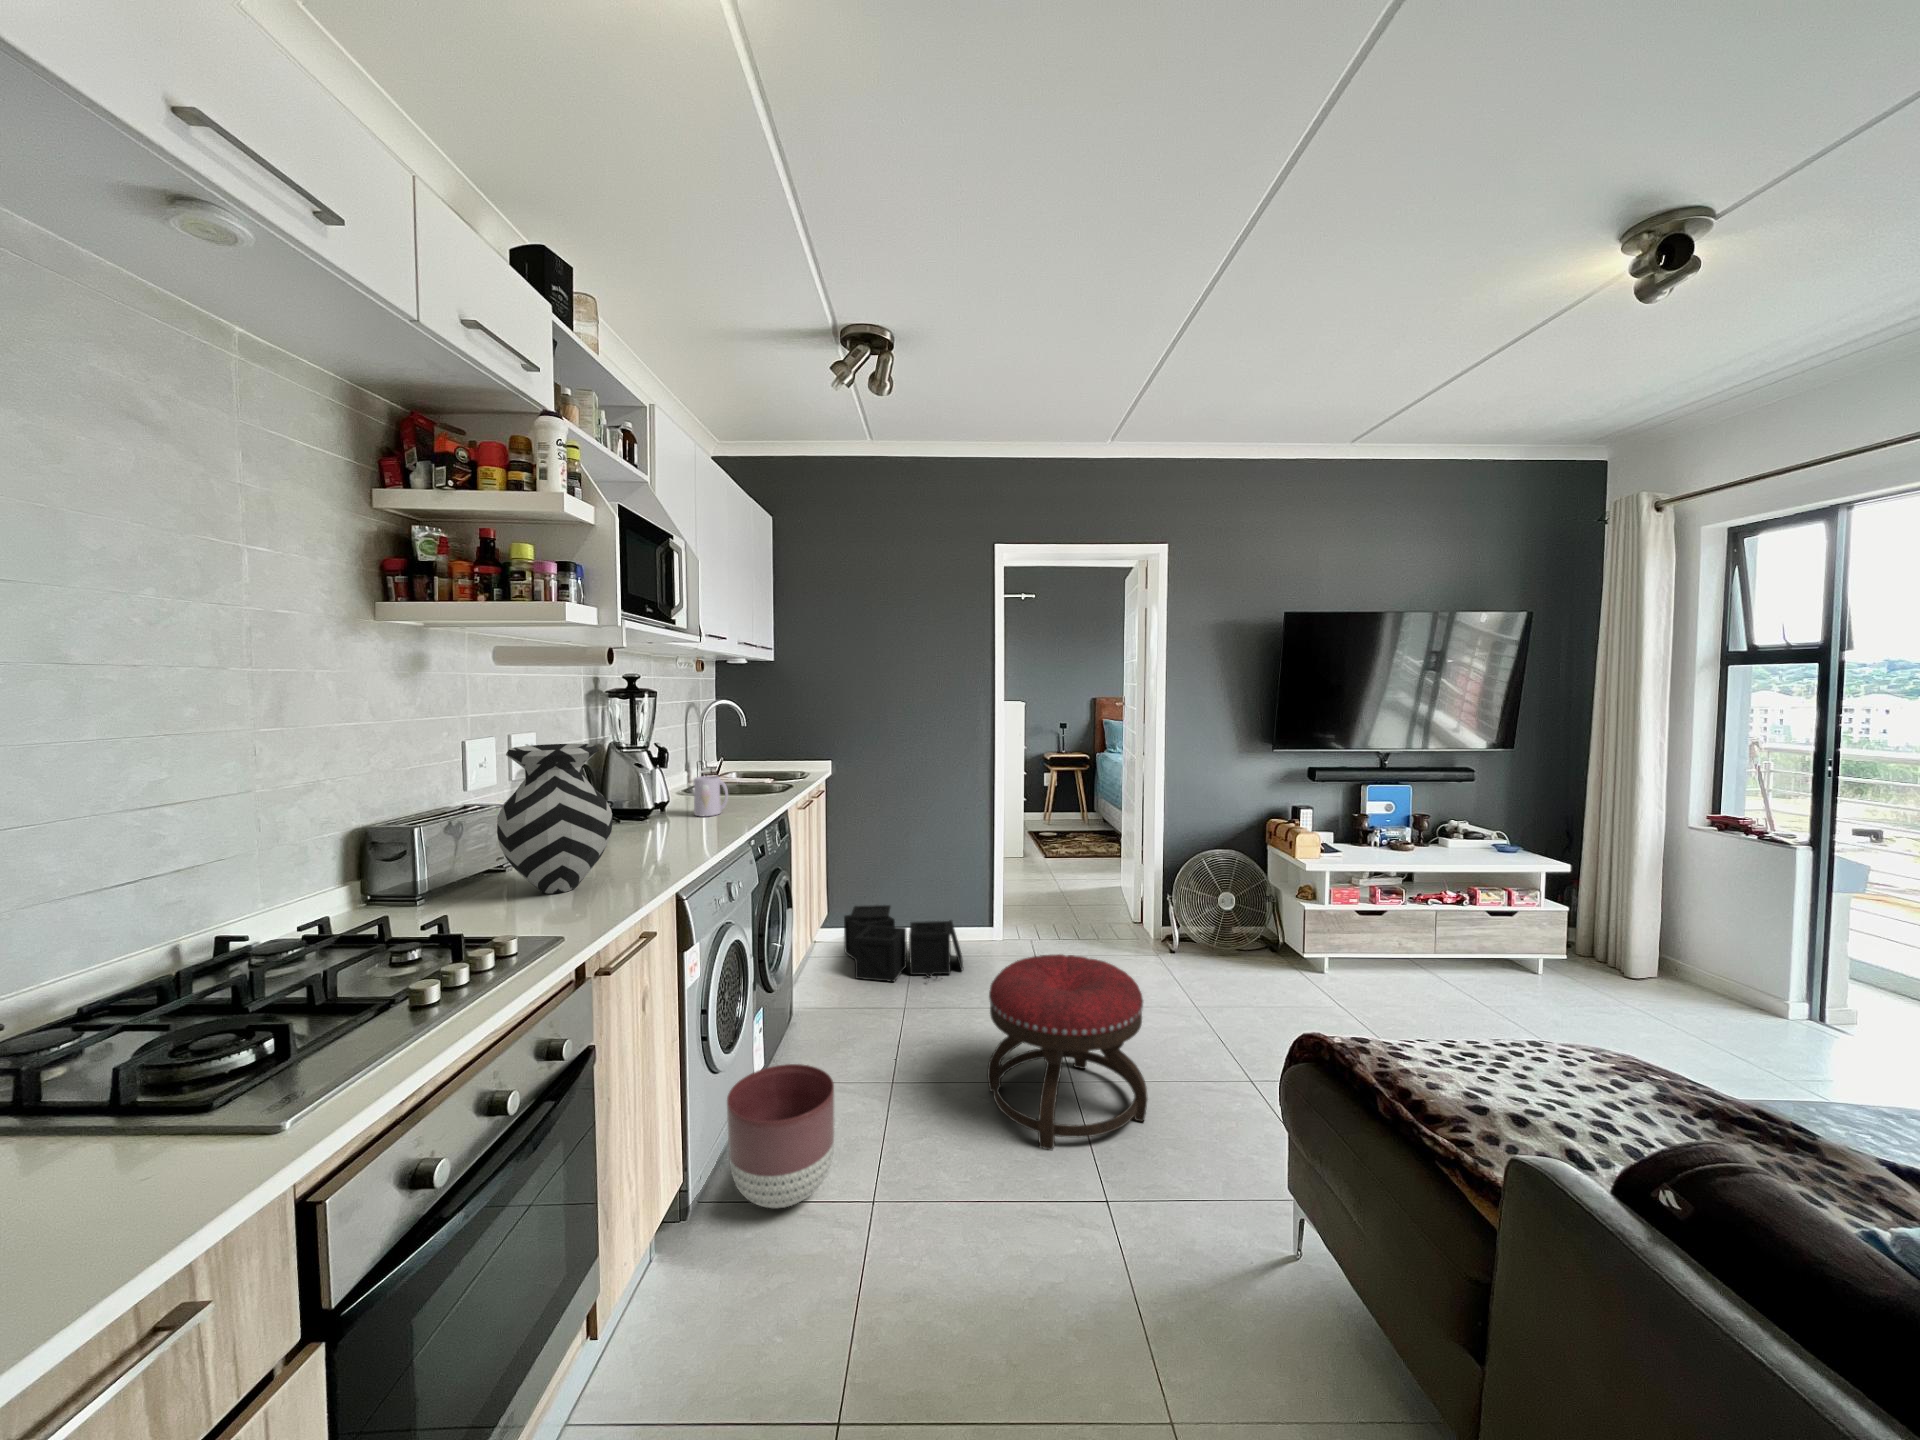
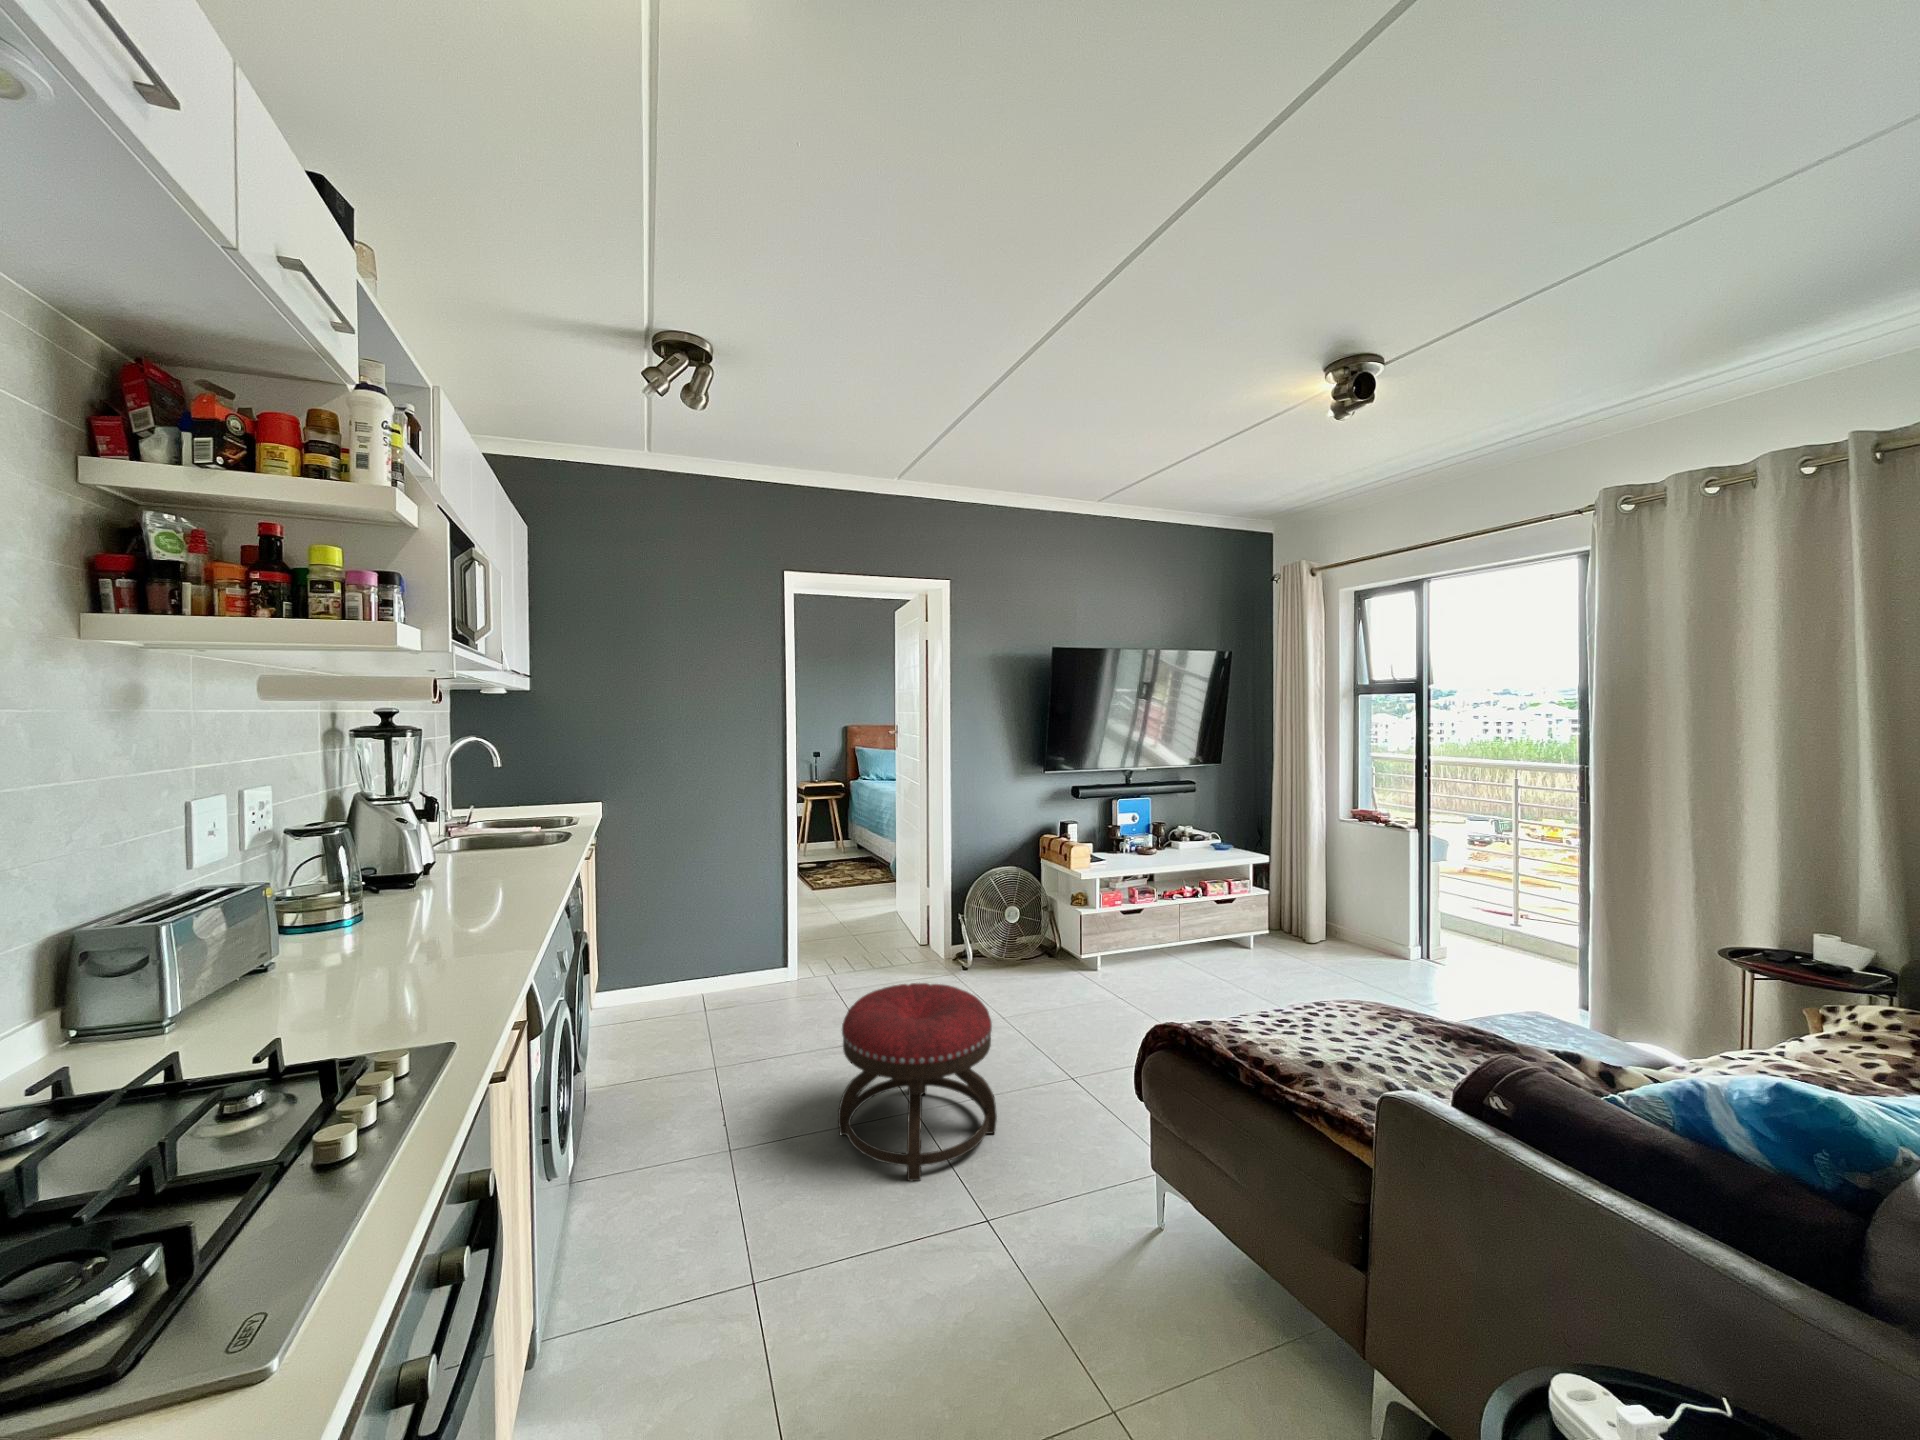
vase: present [497,743,613,893] -> none [292,799,458,994]
mug: present [693,776,728,817] -> none [485,827,531,877]
storage bin: present [844,905,963,982] -> none [629,956,773,1043]
planter: present [727,1064,834,1208] -> none [578,1148,707,1324]

